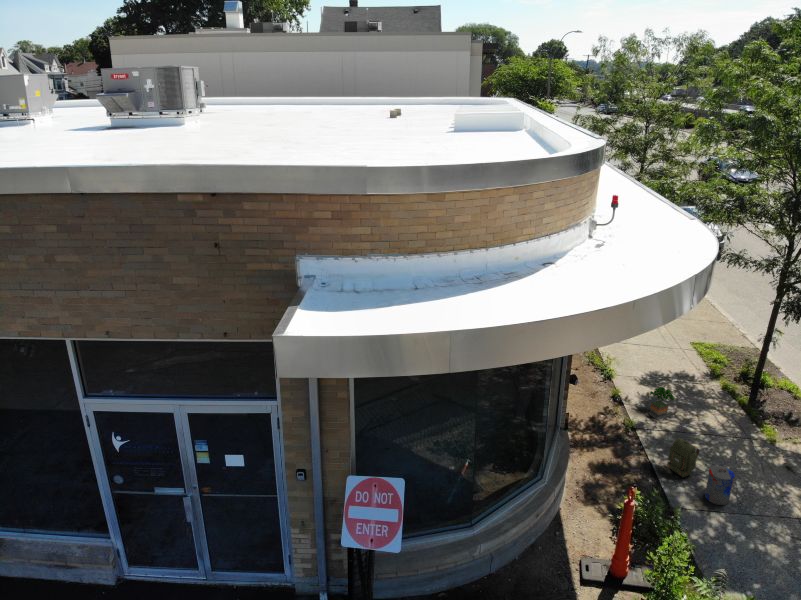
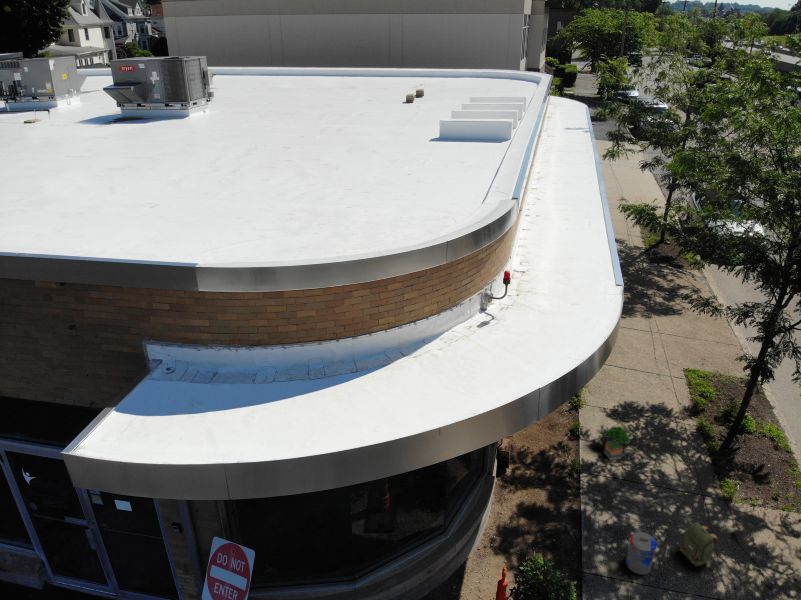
backpack: present [667,438,699,477] -> present [680,523,718,567]

